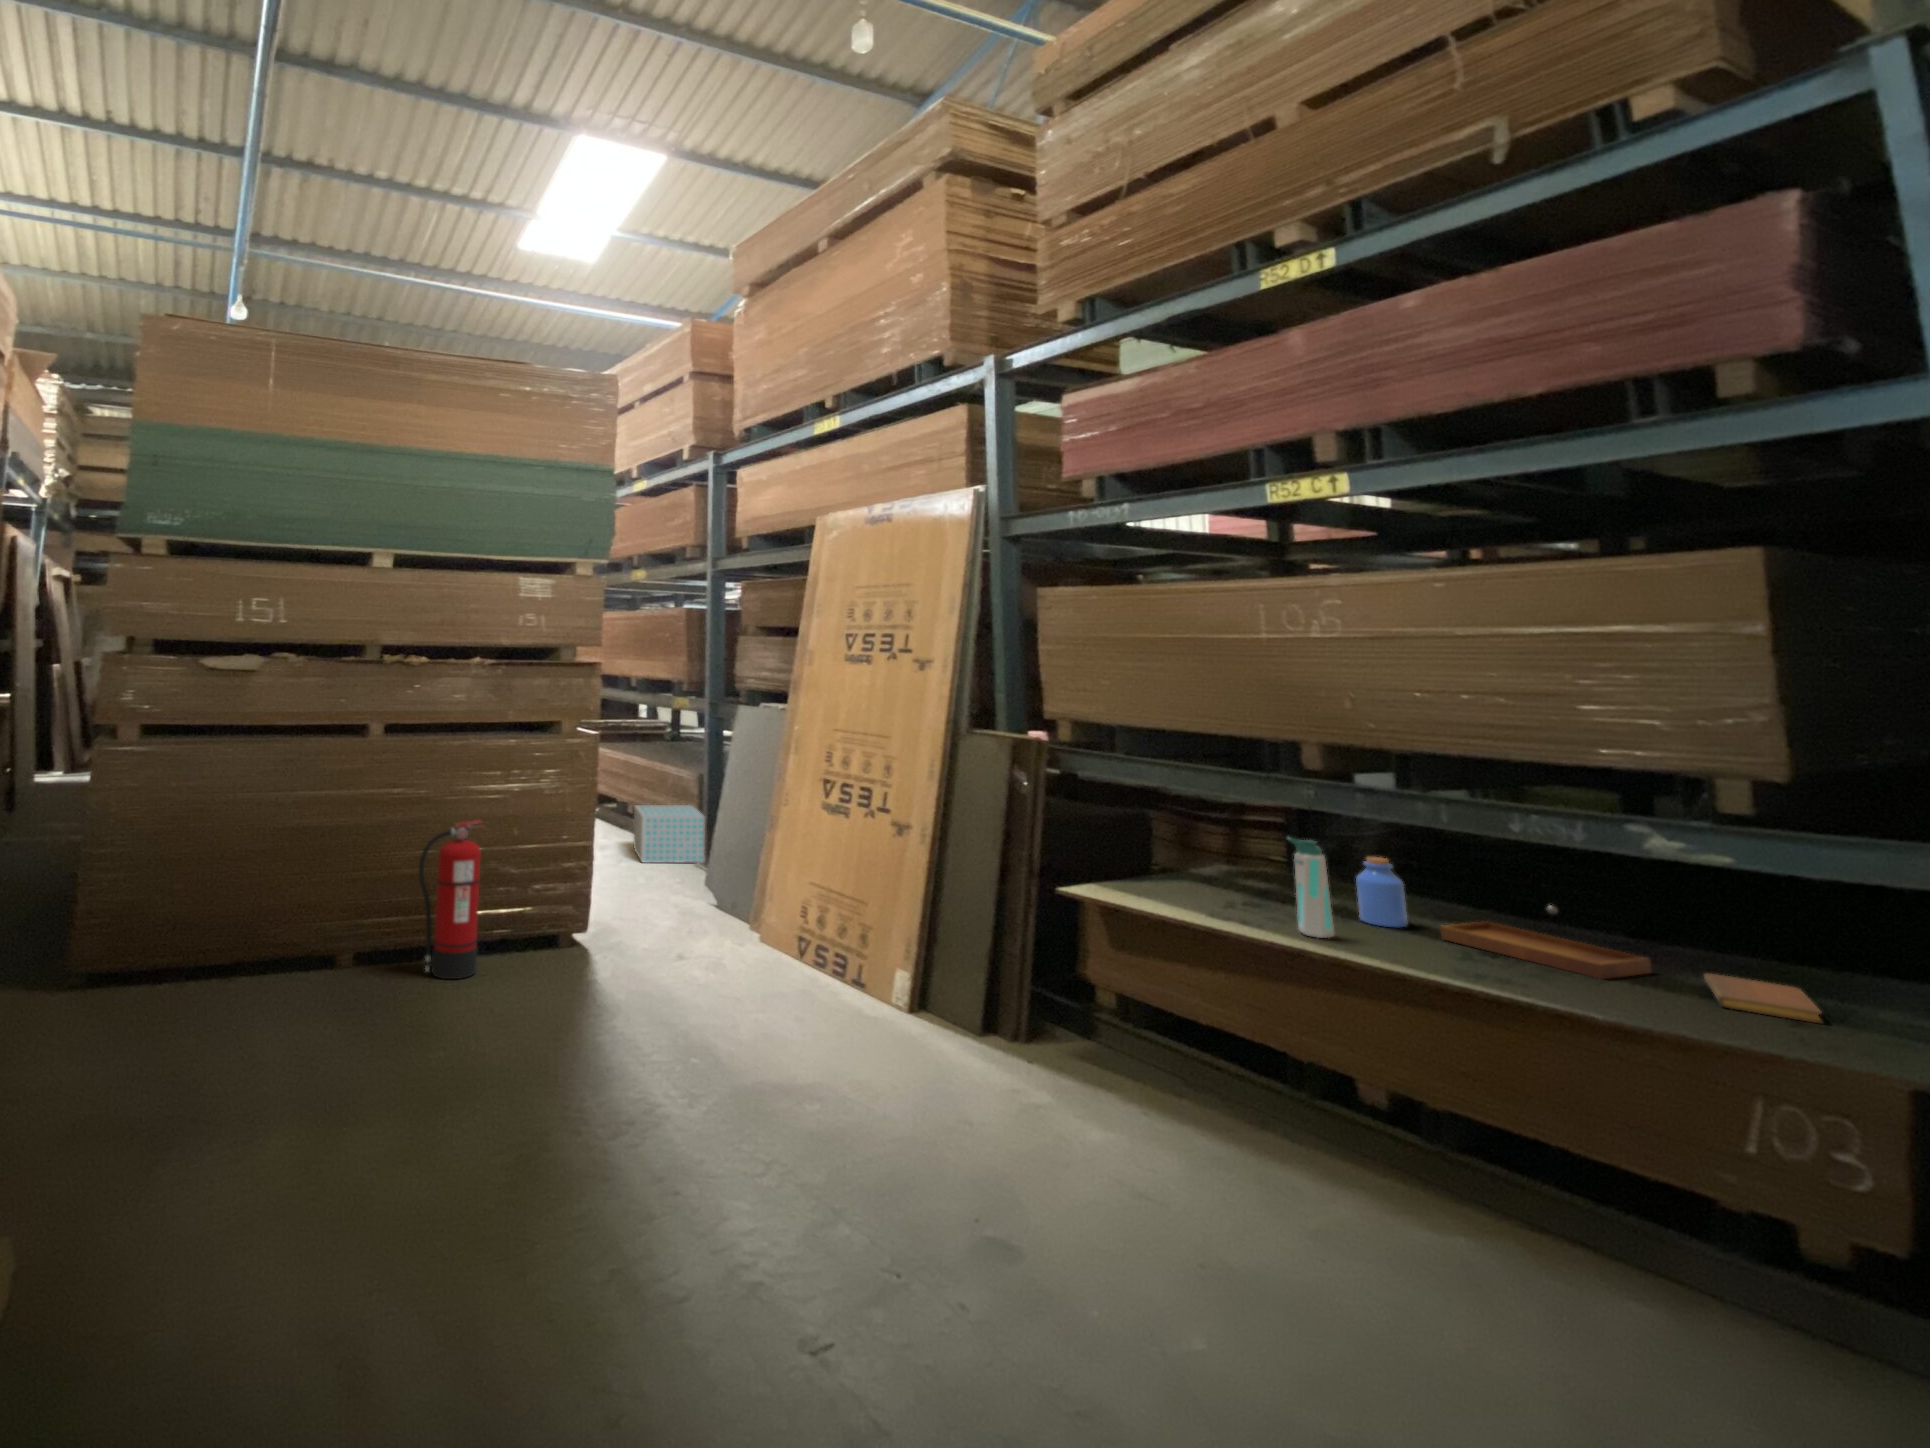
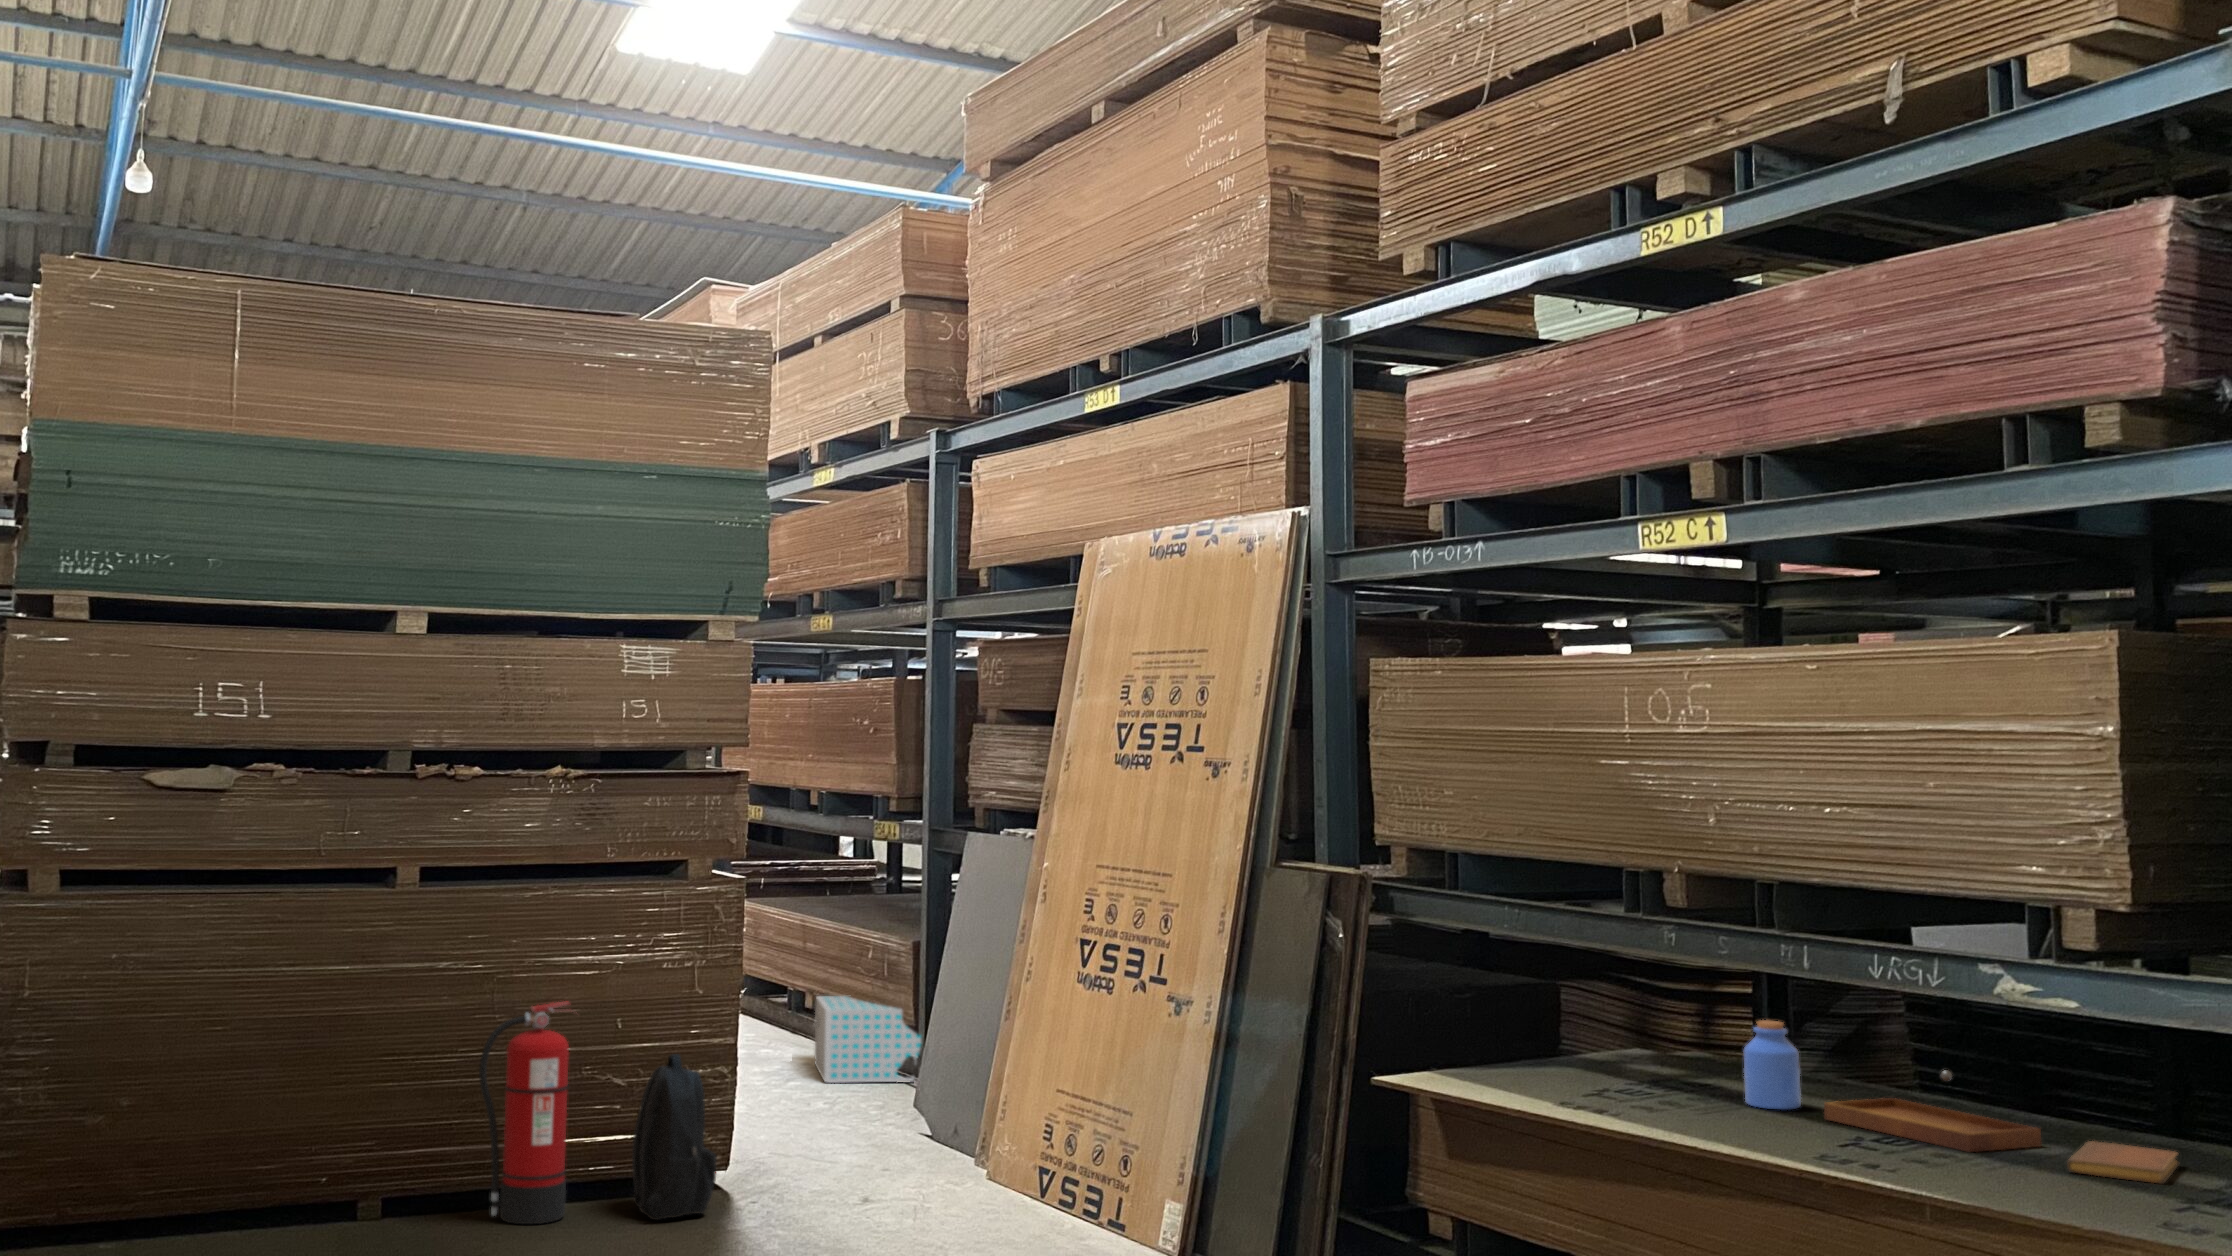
water bottle: present [1288,837,1334,938] -> none [1639,993,1688,1120]
backpack: none [523,857,581,977] -> present [632,1054,717,1220]

